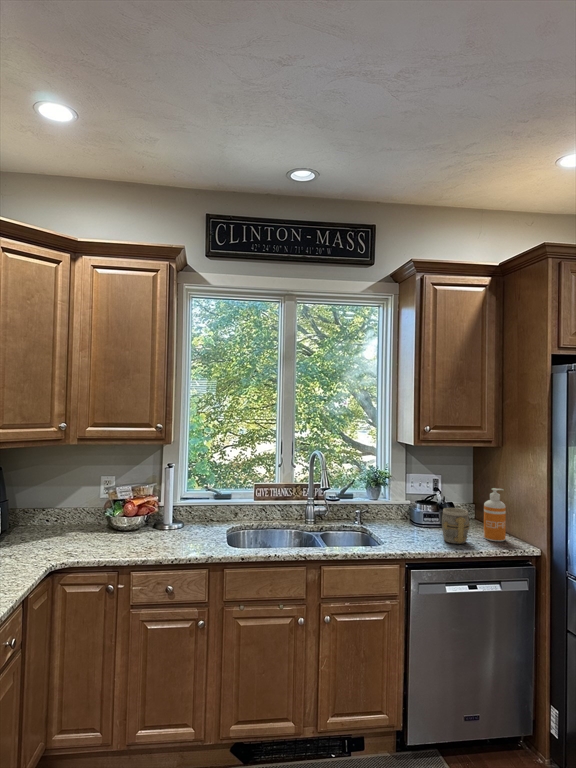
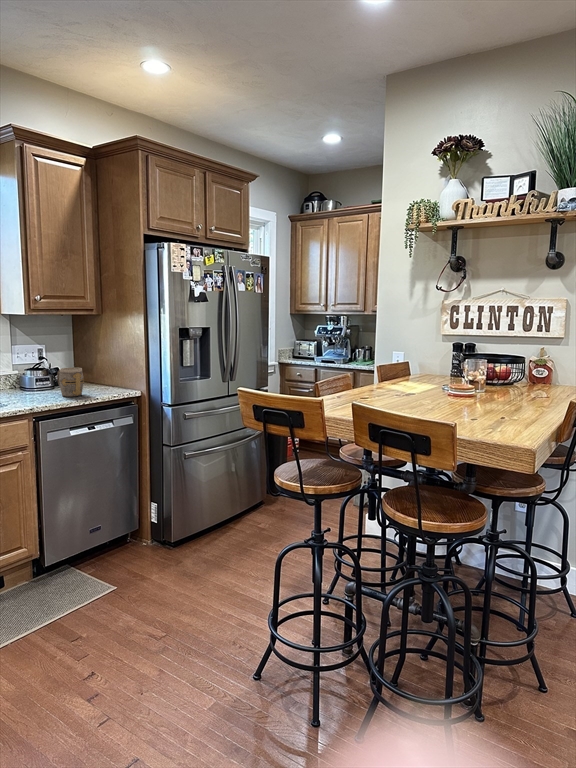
soap dispenser: present [484,488,506,541] -> none [93,348,111,391]

